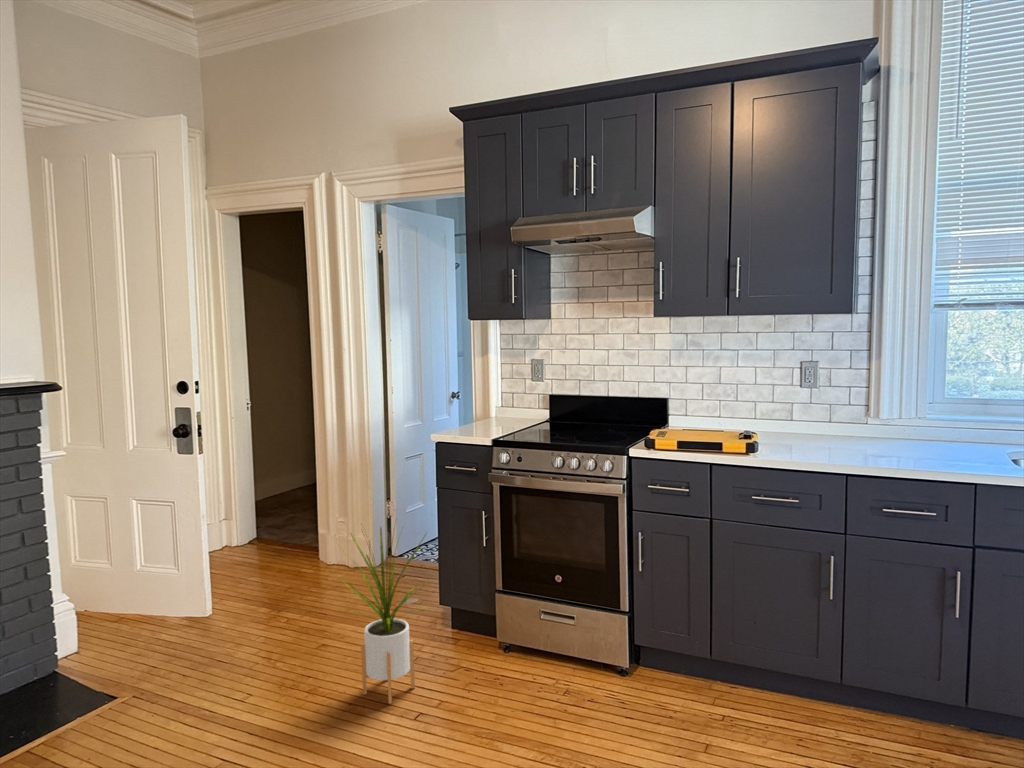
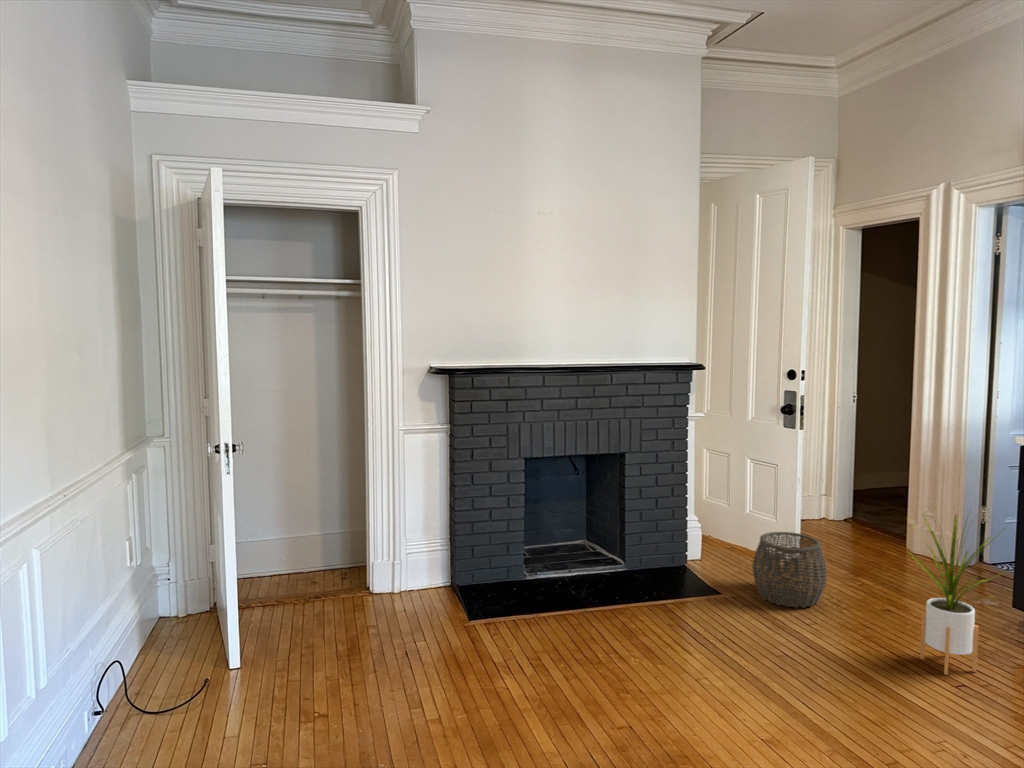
woven basket: none [157,585,253,686] -> present [753,532,827,608]

